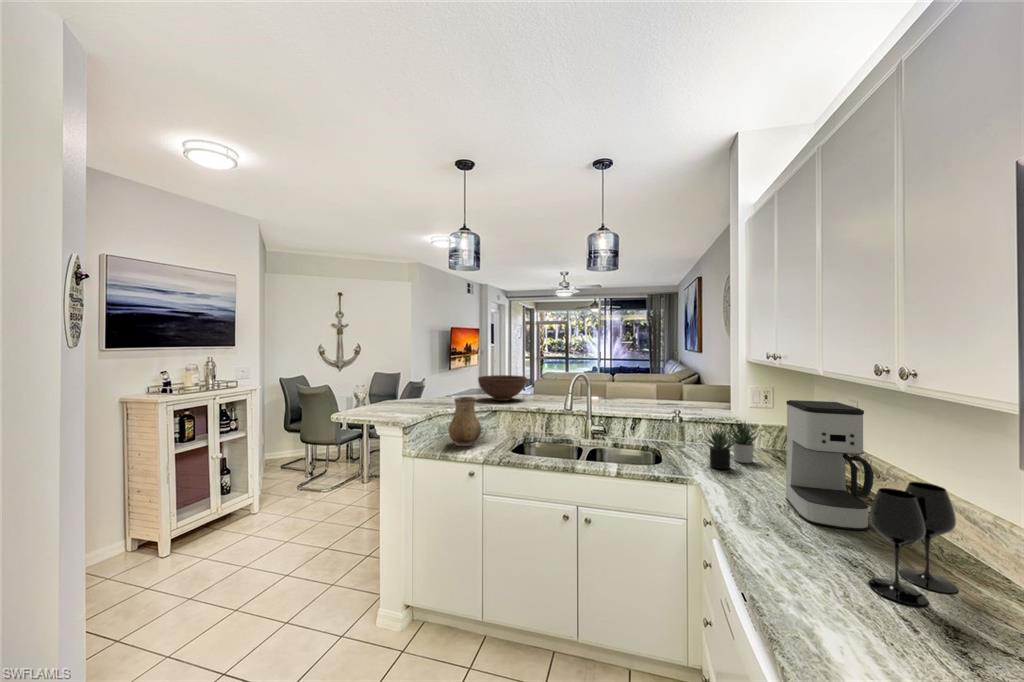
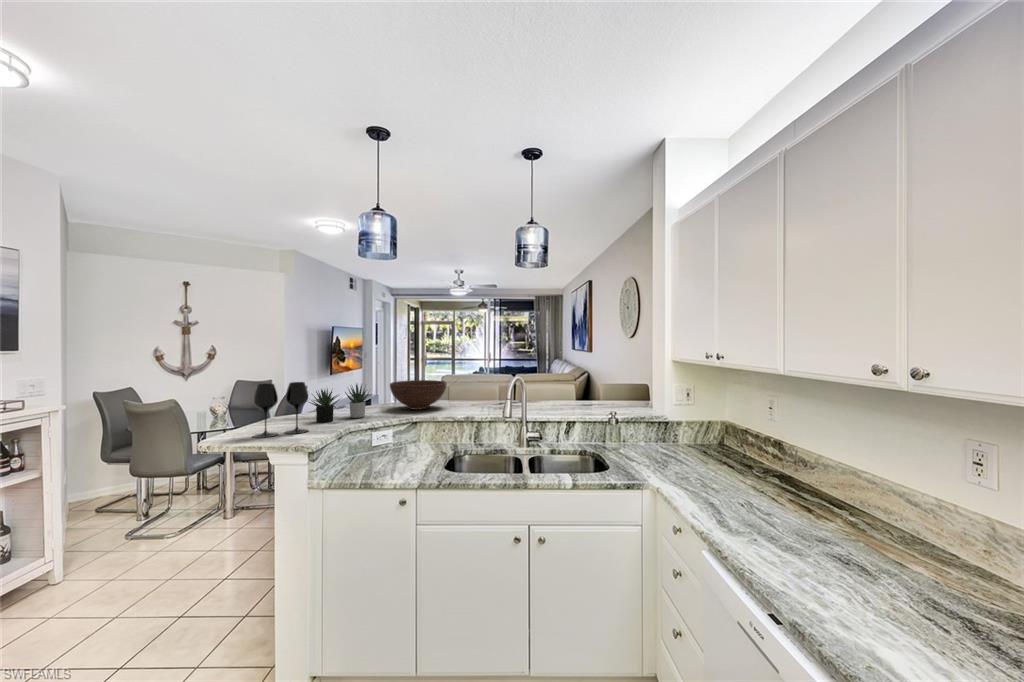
ceramic pitcher: present [448,397,481,446] -> none [366,409,407,469]
coffee maker: present [786,400,873,530] -> none [741,399,823,521]
succulent plant: present [705,422,759,469] -> present [309,384,370,423]
wine glass: present [868,482,958,605] -> present [253,382,308,438]

